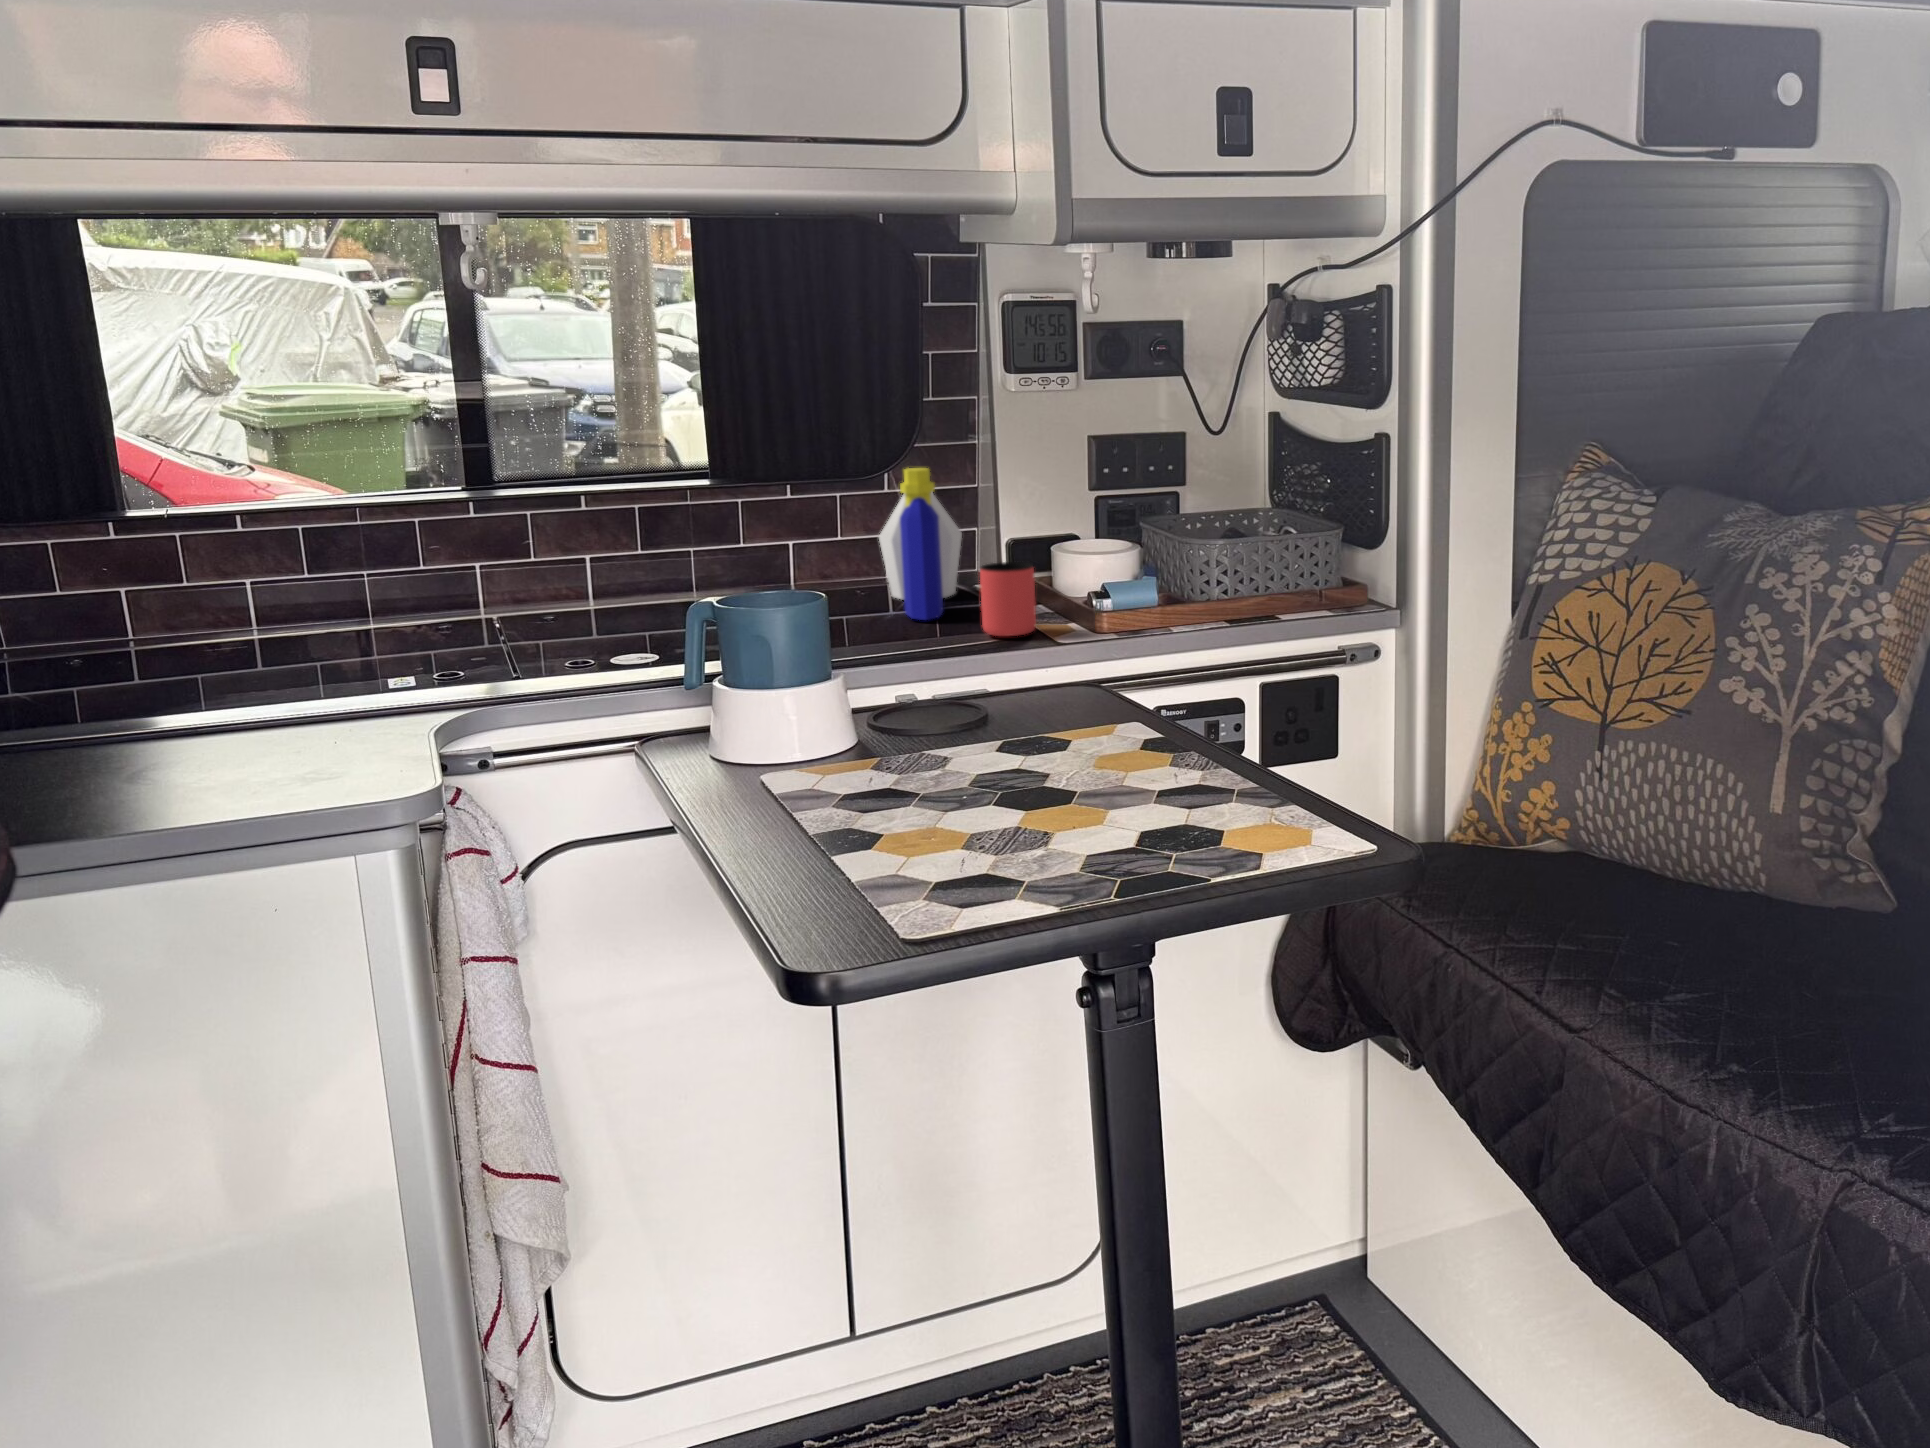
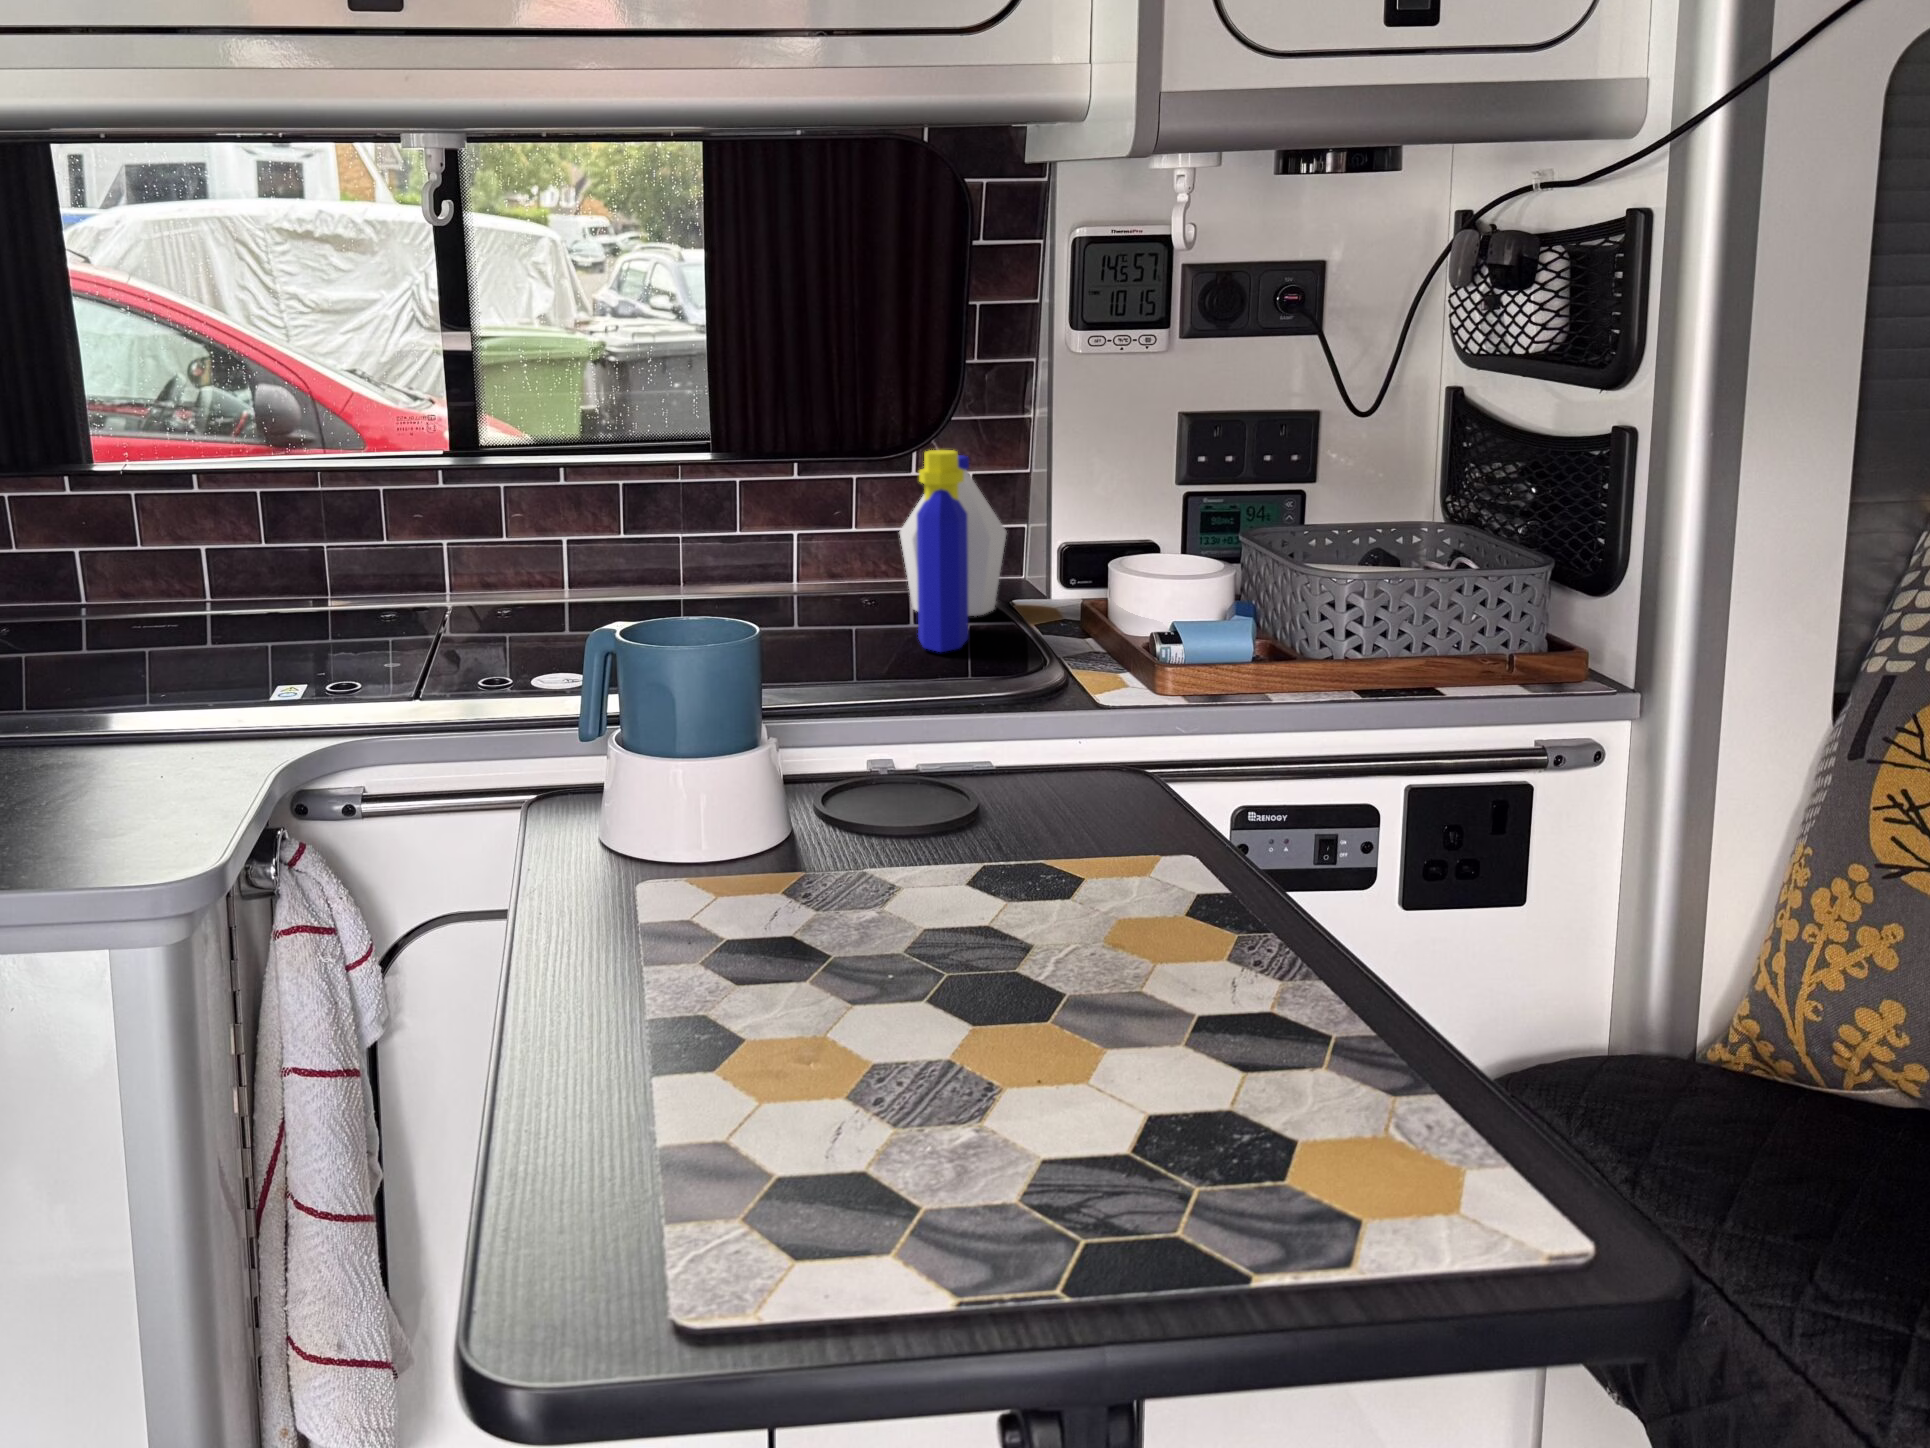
cup: present [980,562,1036,636] -> none [1007,586,1081,690]

